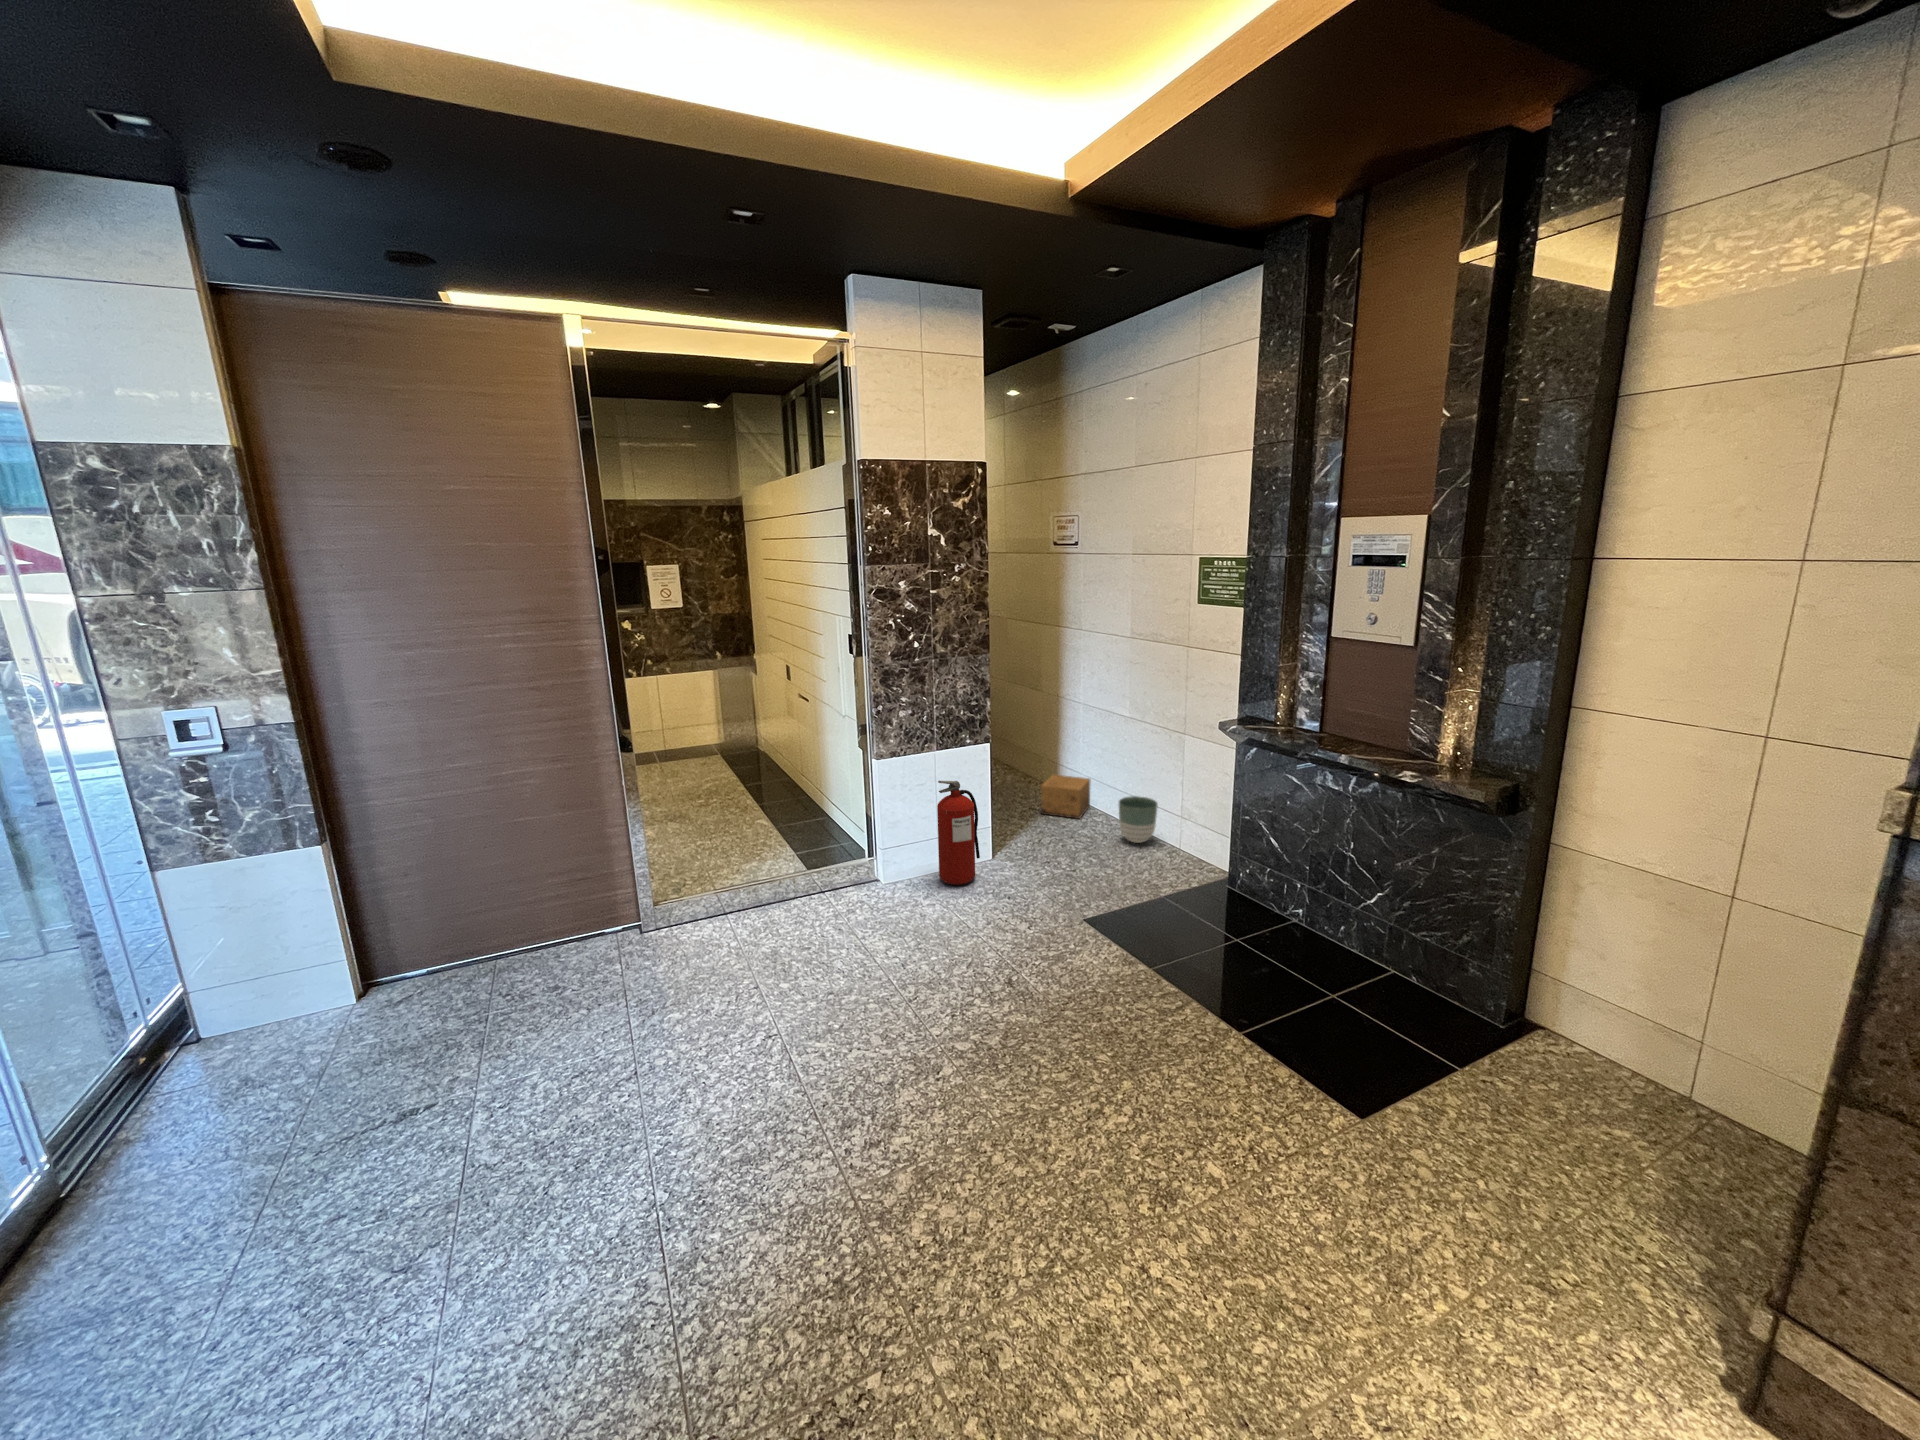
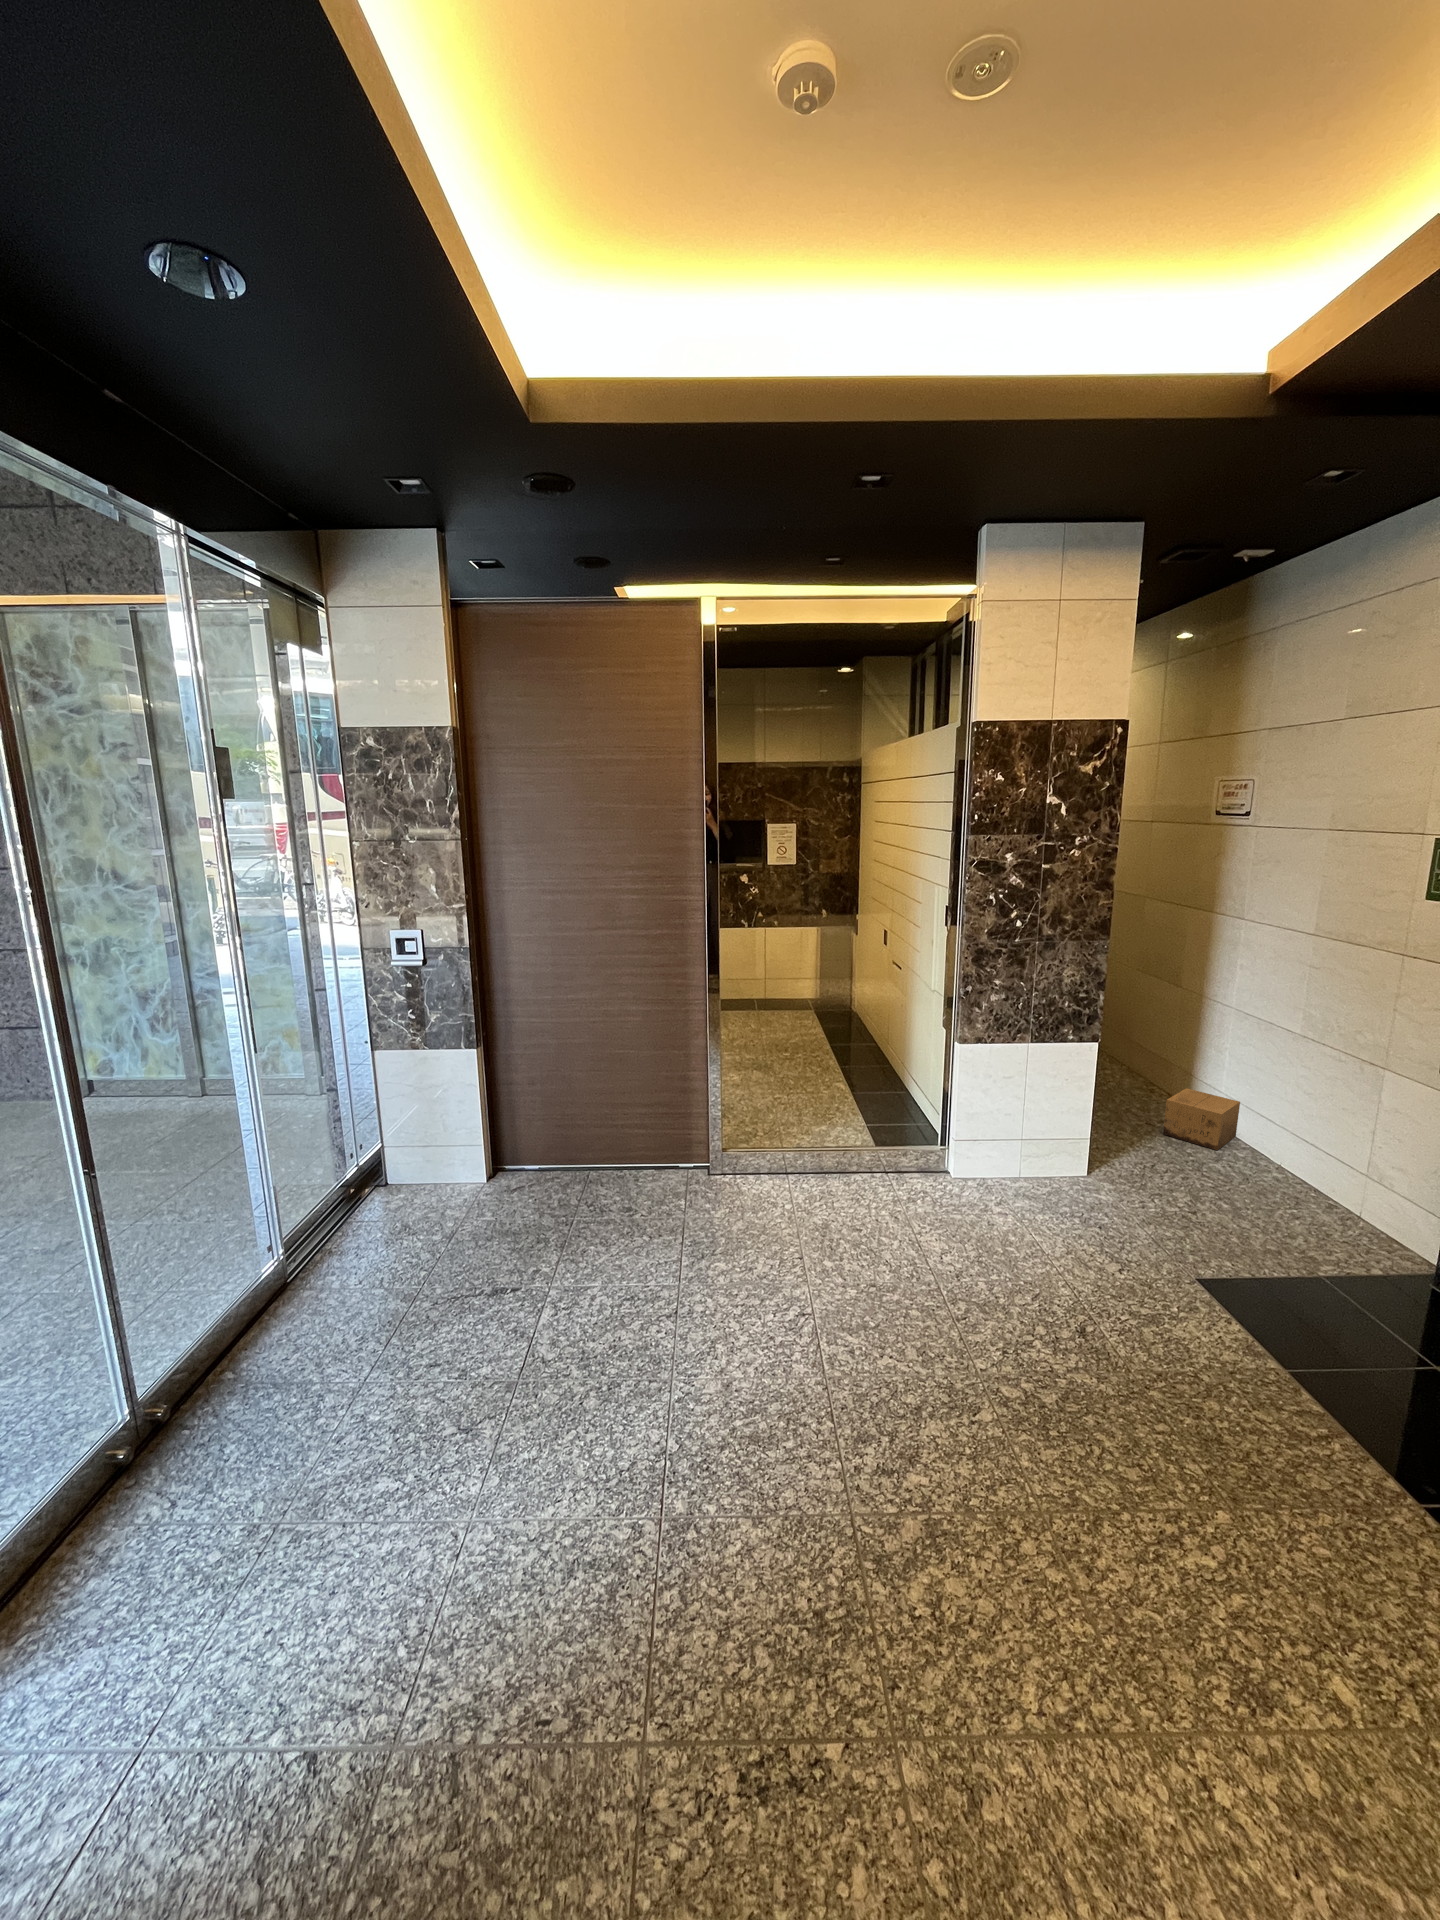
fire extinguisher: present [937,781,980,885] -> none [1017,1077,1072,1200]
planter: present [1119,796,1158,843] -> none [1275,1136,1339,1199]

